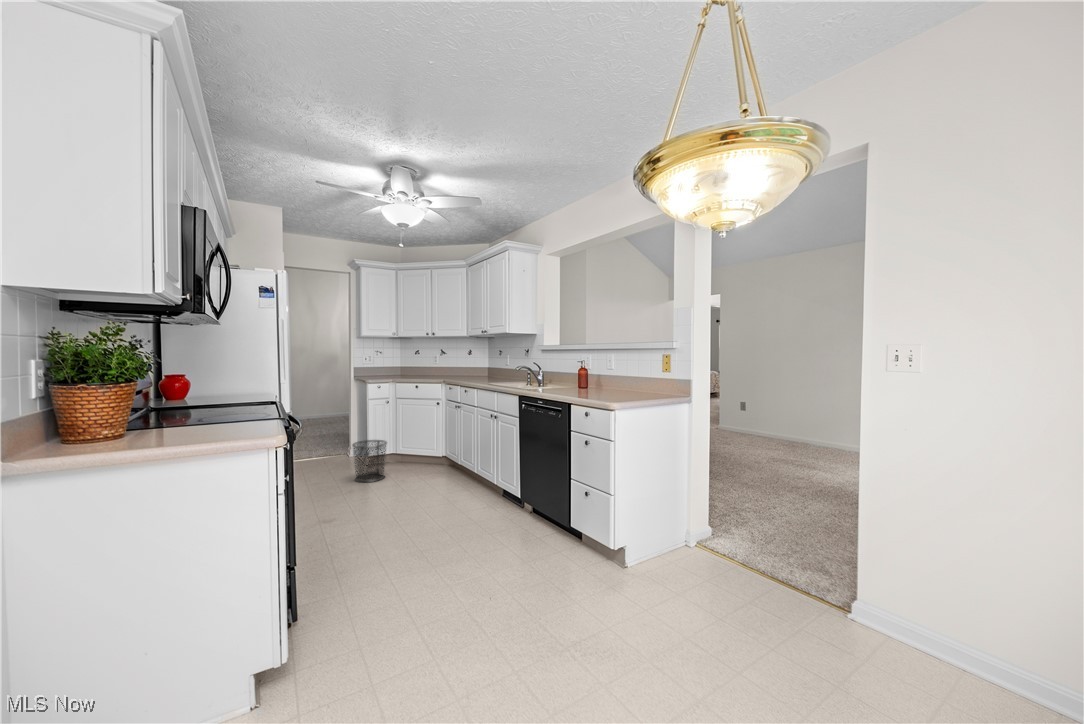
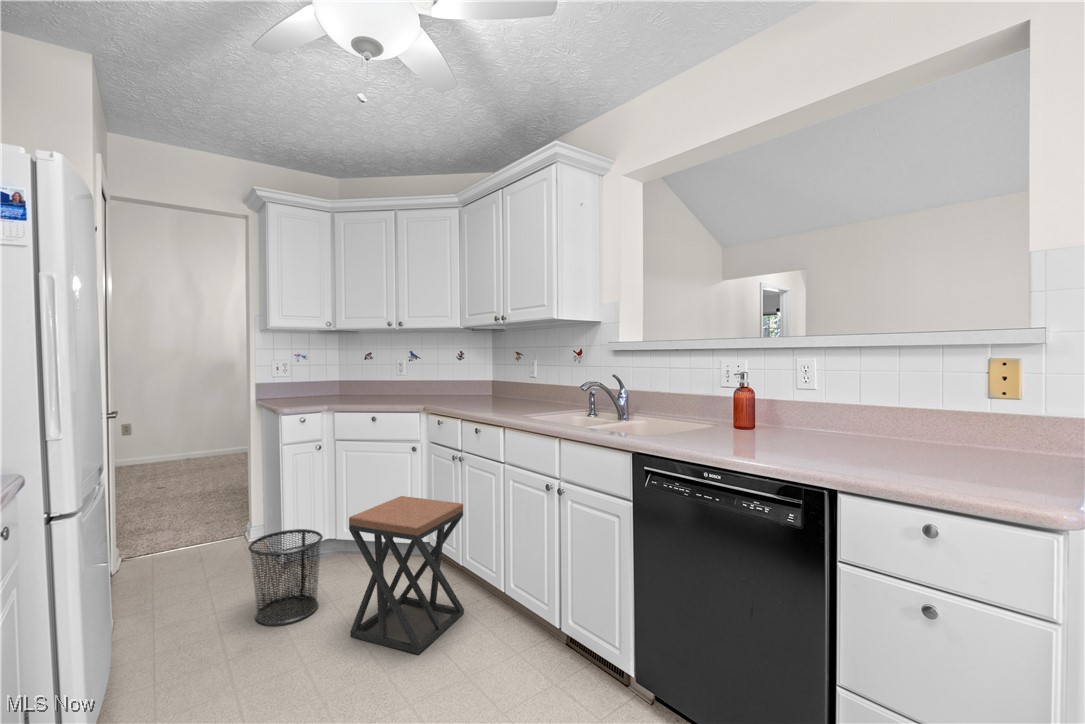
stool: none [399,423,456,493] -> present [349,496,464,654]

